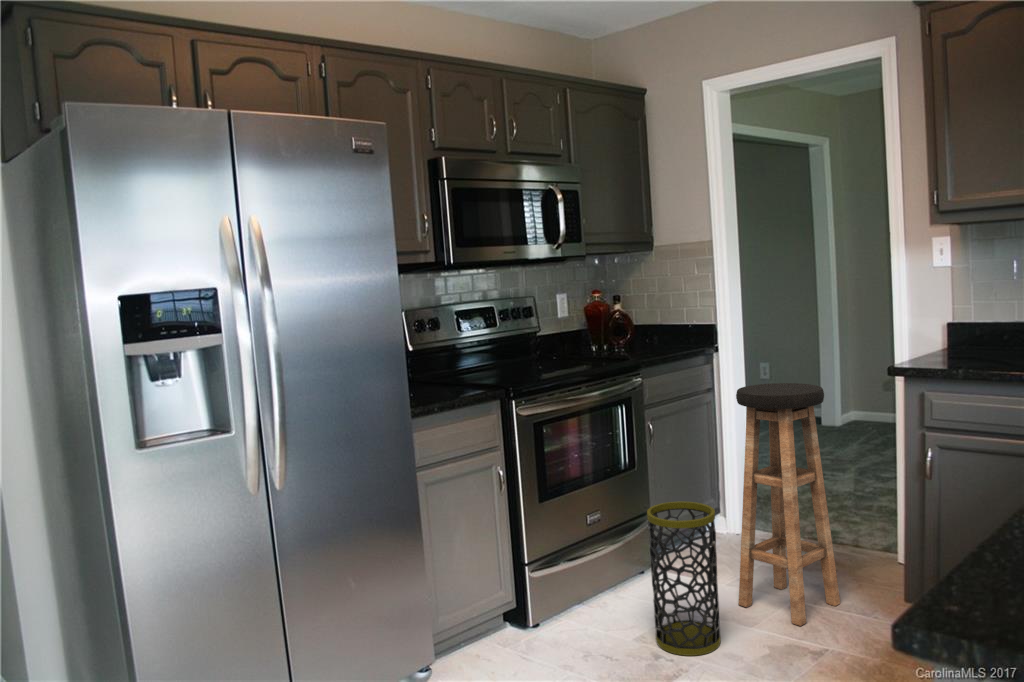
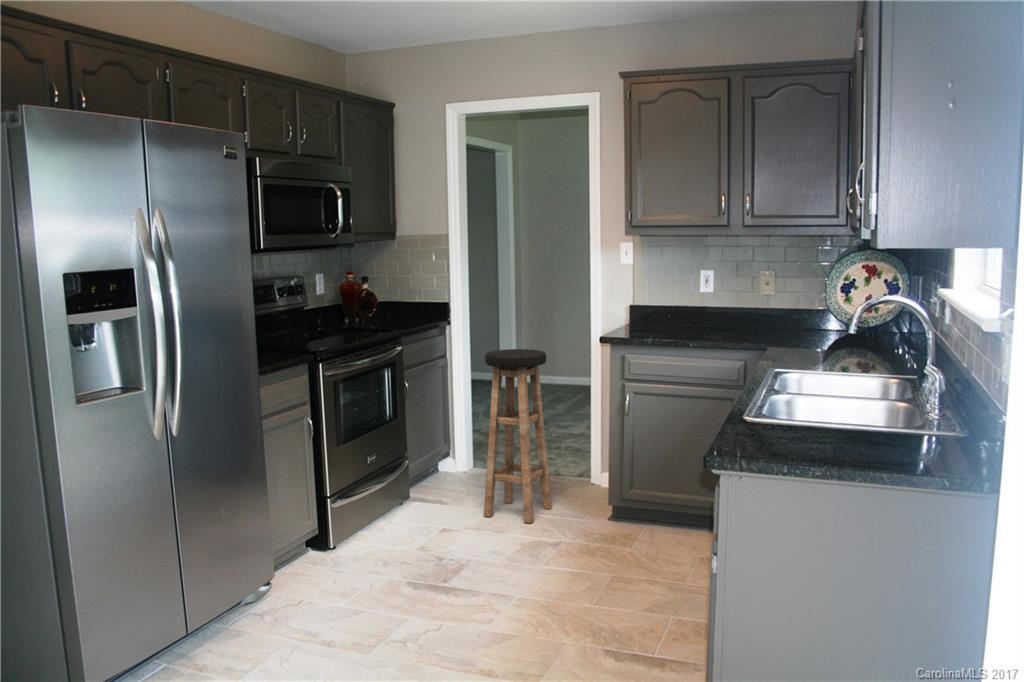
trash can: present [647,502,720,656] -> none [429,439,480,551]

